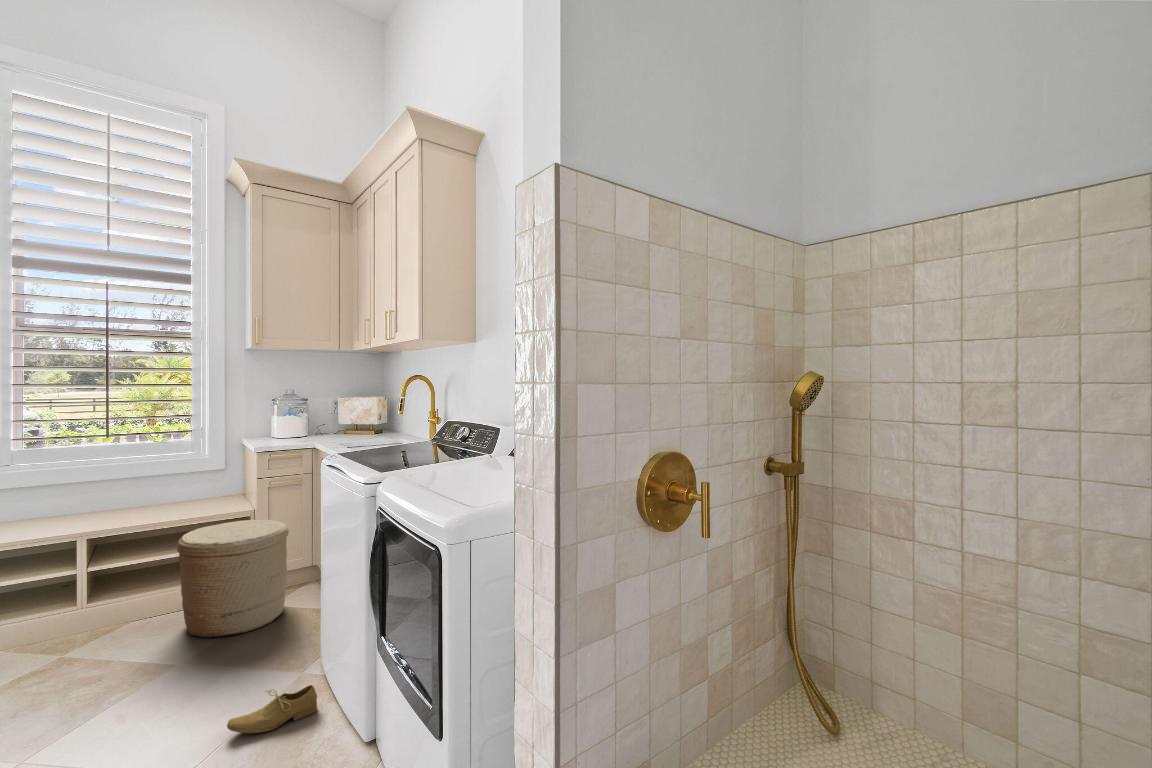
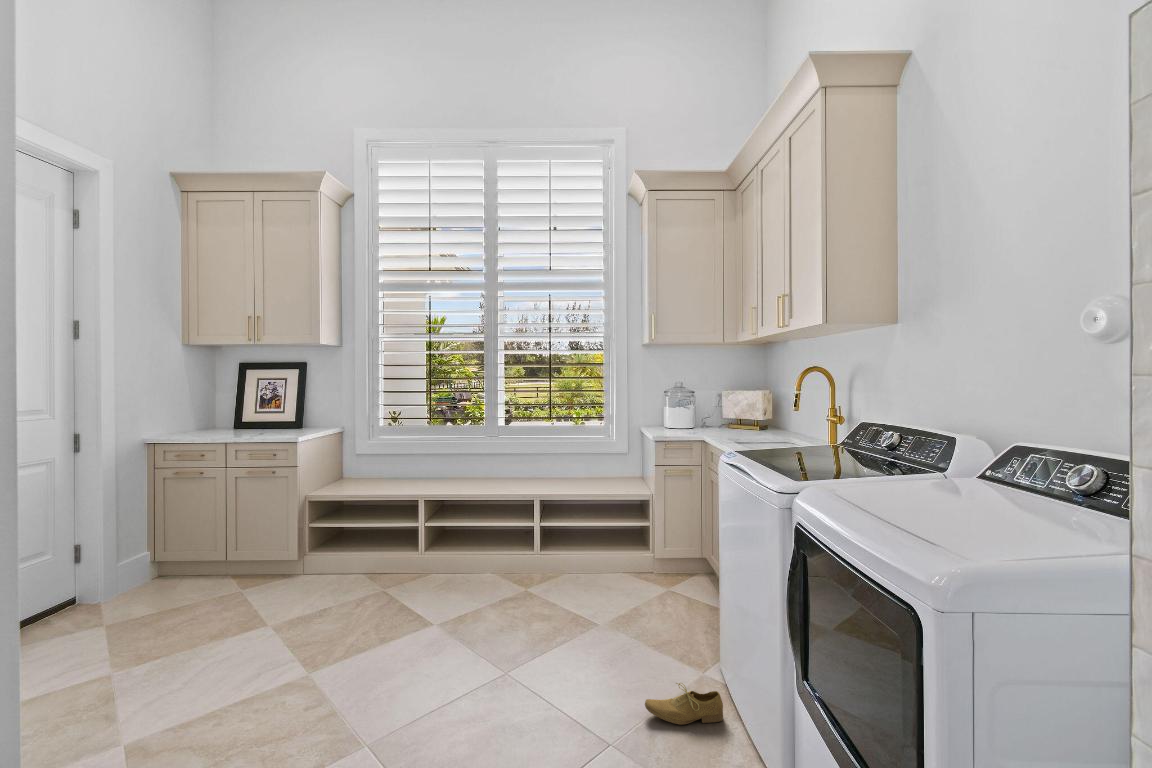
woven basket: present [177,520,289,638] -> none [597,504,683,611]

